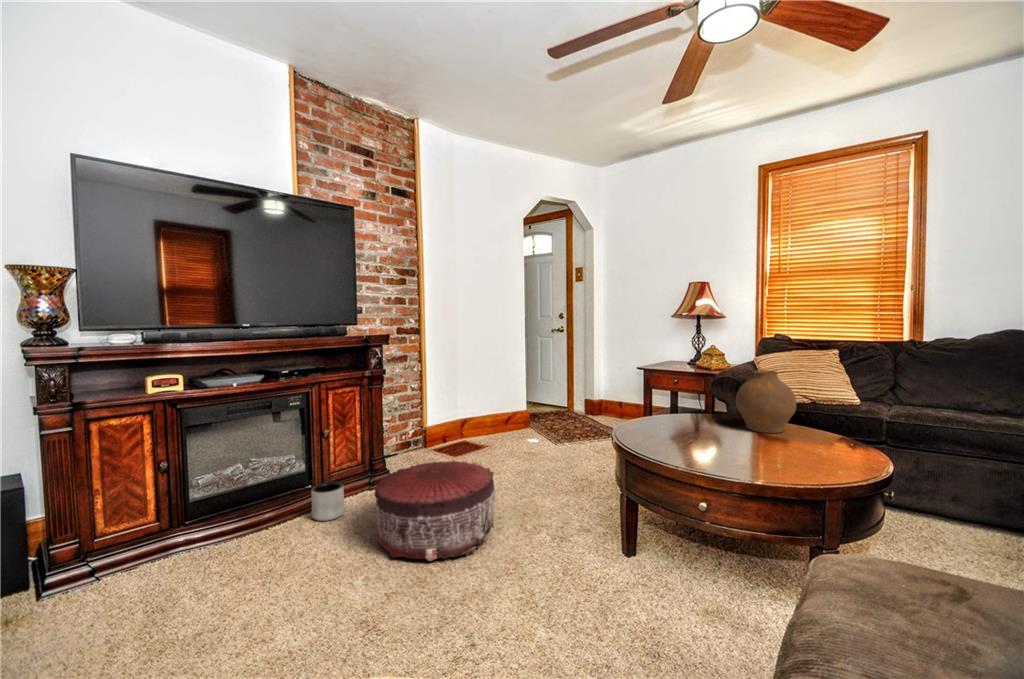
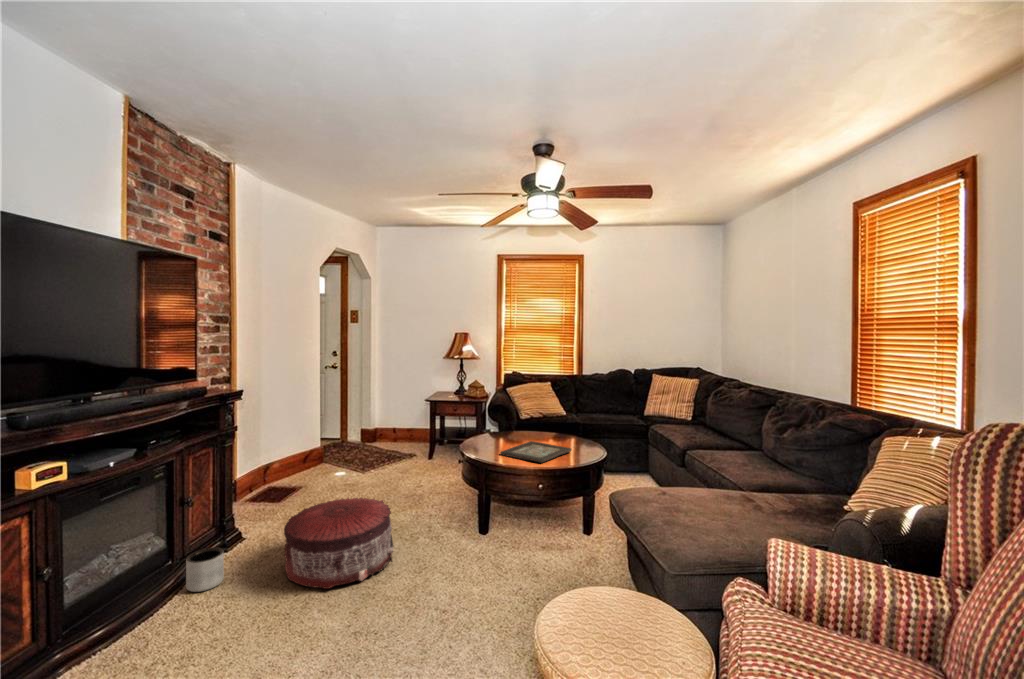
vase: present [736,370,796,433] -> none [525,402,557,440]
decorative tray: none [658,430,796,463] -> present [500,441,572,463]

